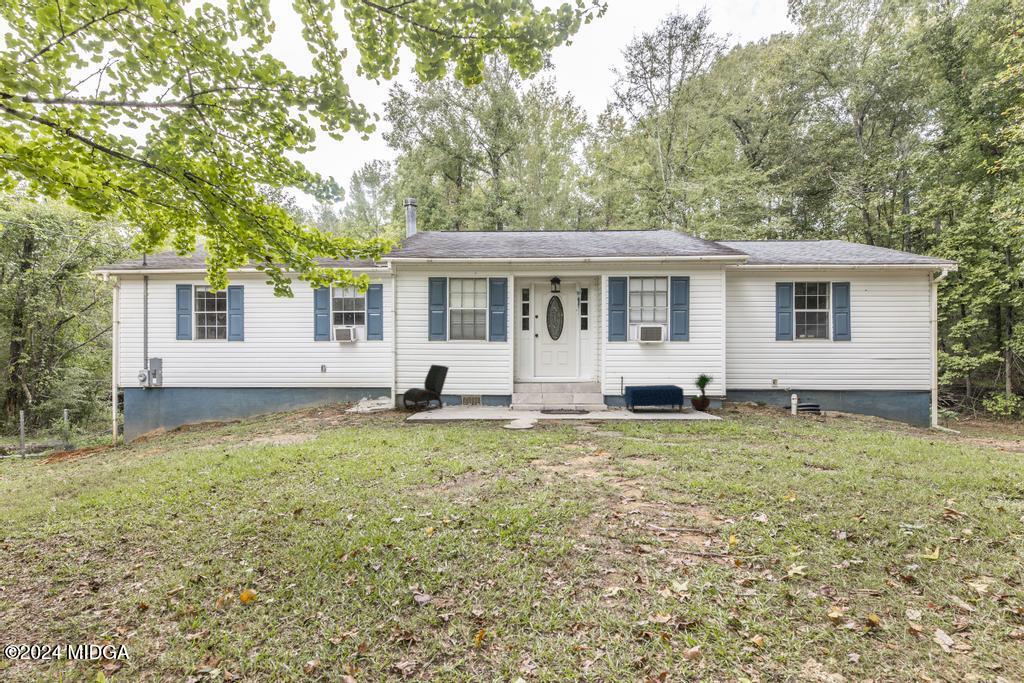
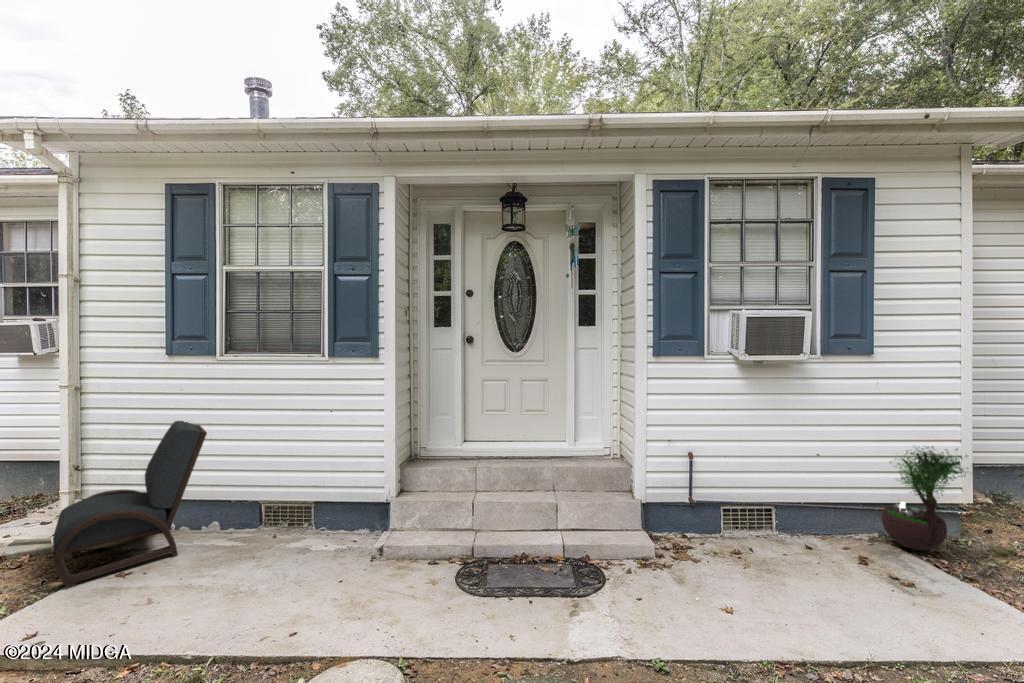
bench: present [625,385,684,413] -> none [699,474,889,576]

